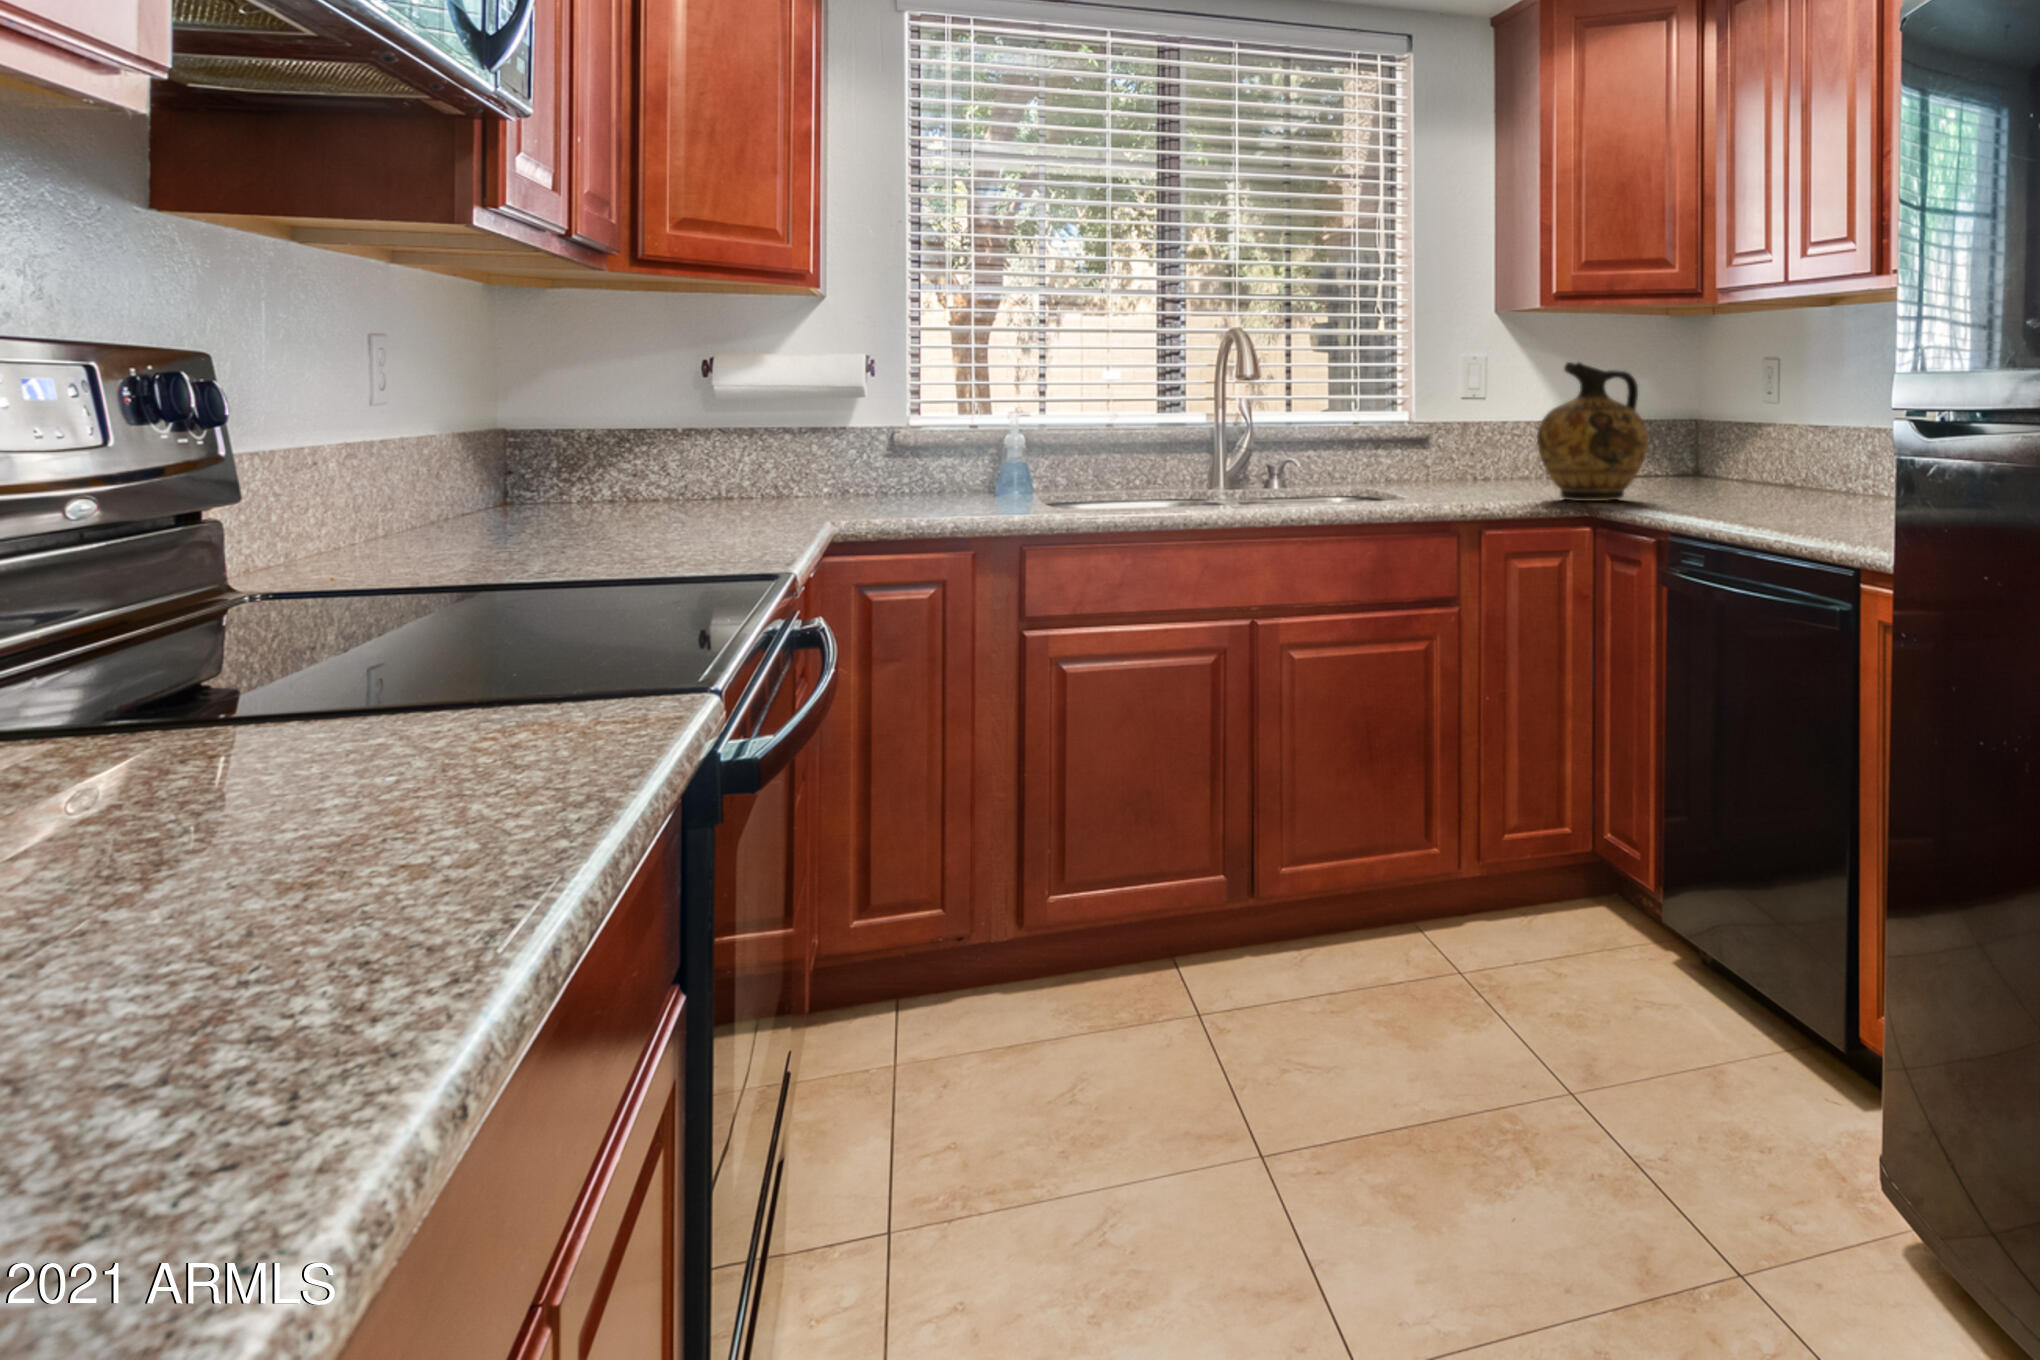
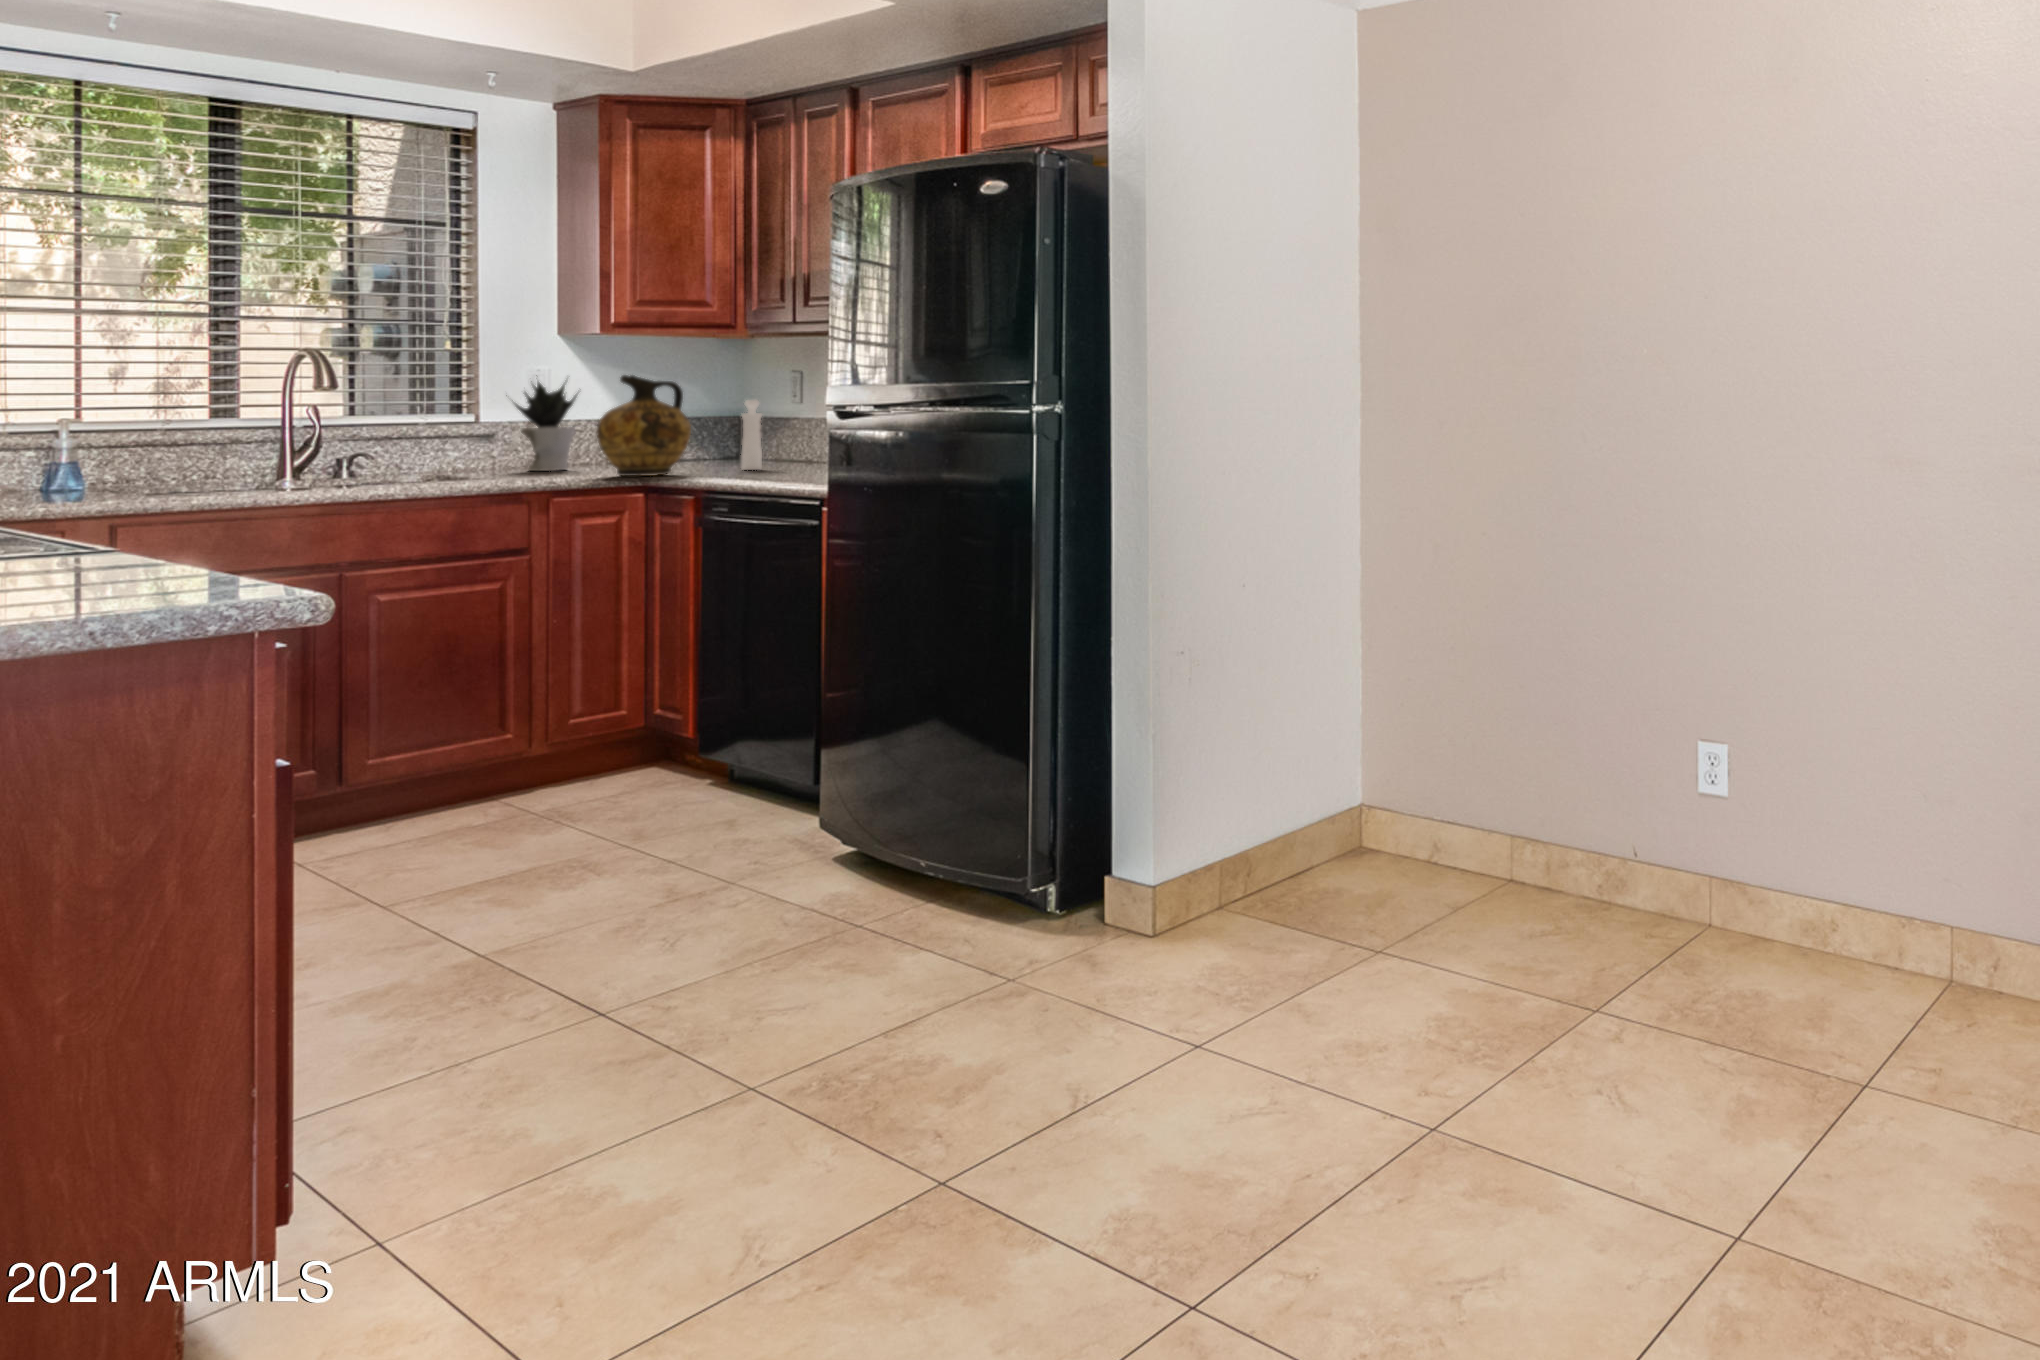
potted plant: none [1439,363,1519,485] -> present [506,382,577,471]
pepper mill: none [1707,398,1734,496] -> present [741,400,762,470]

